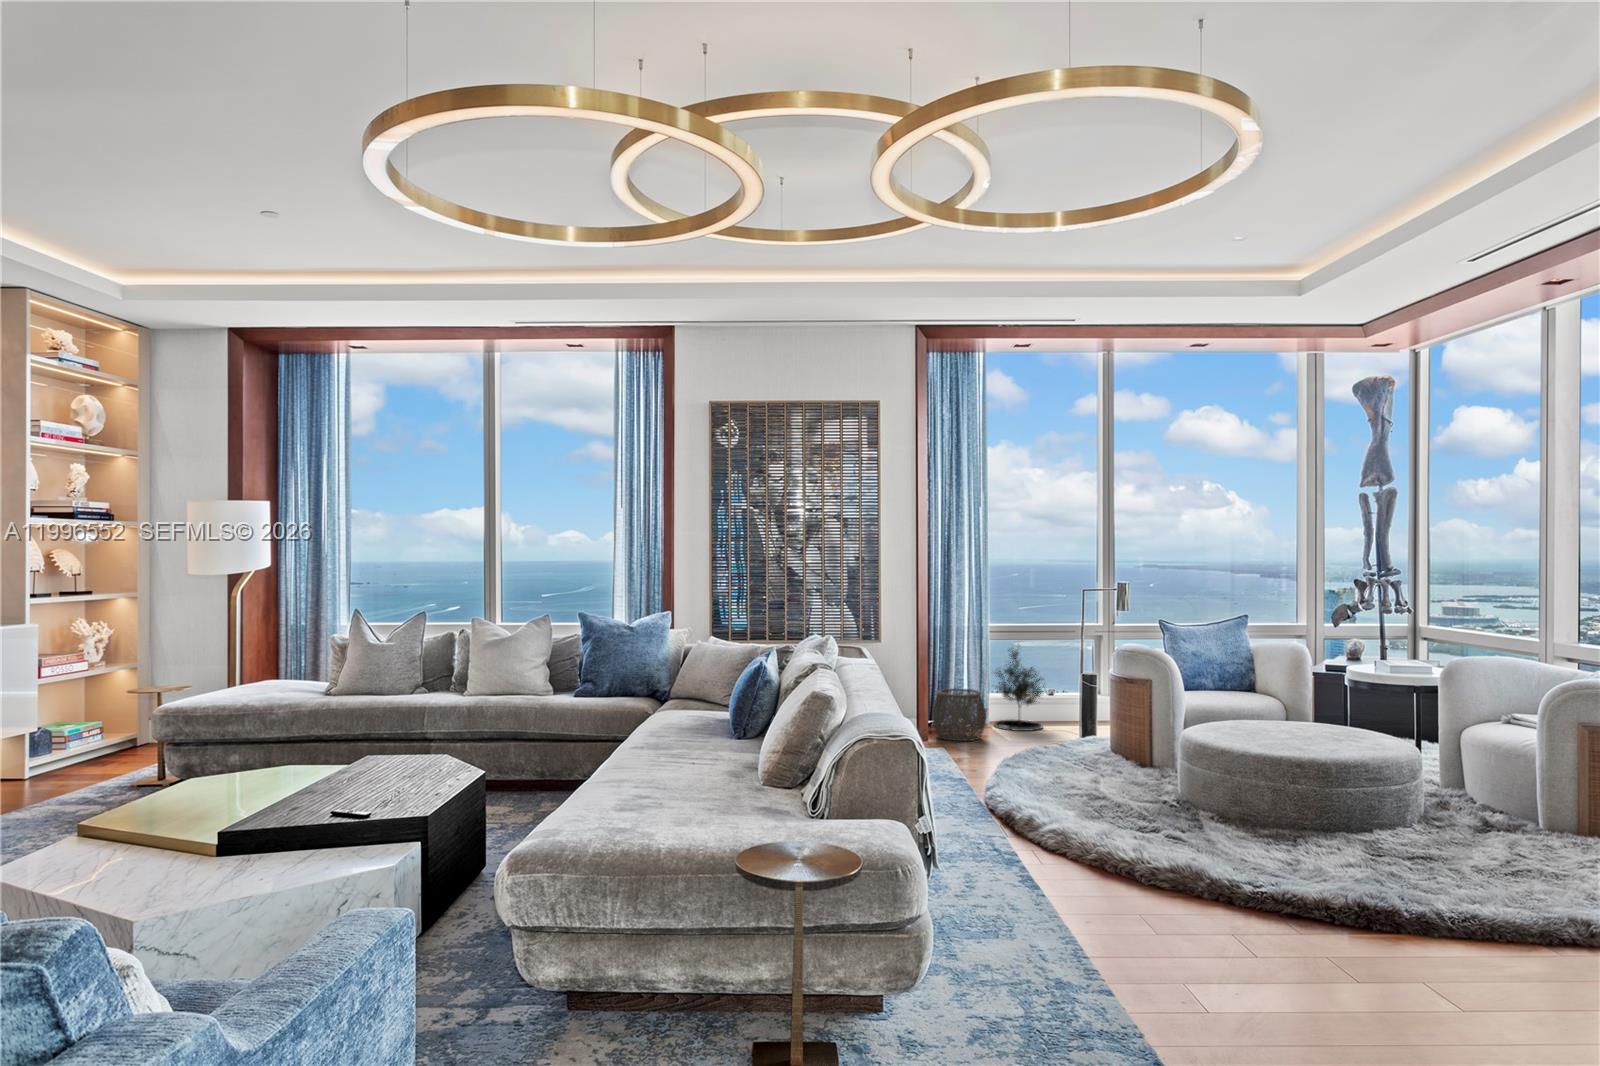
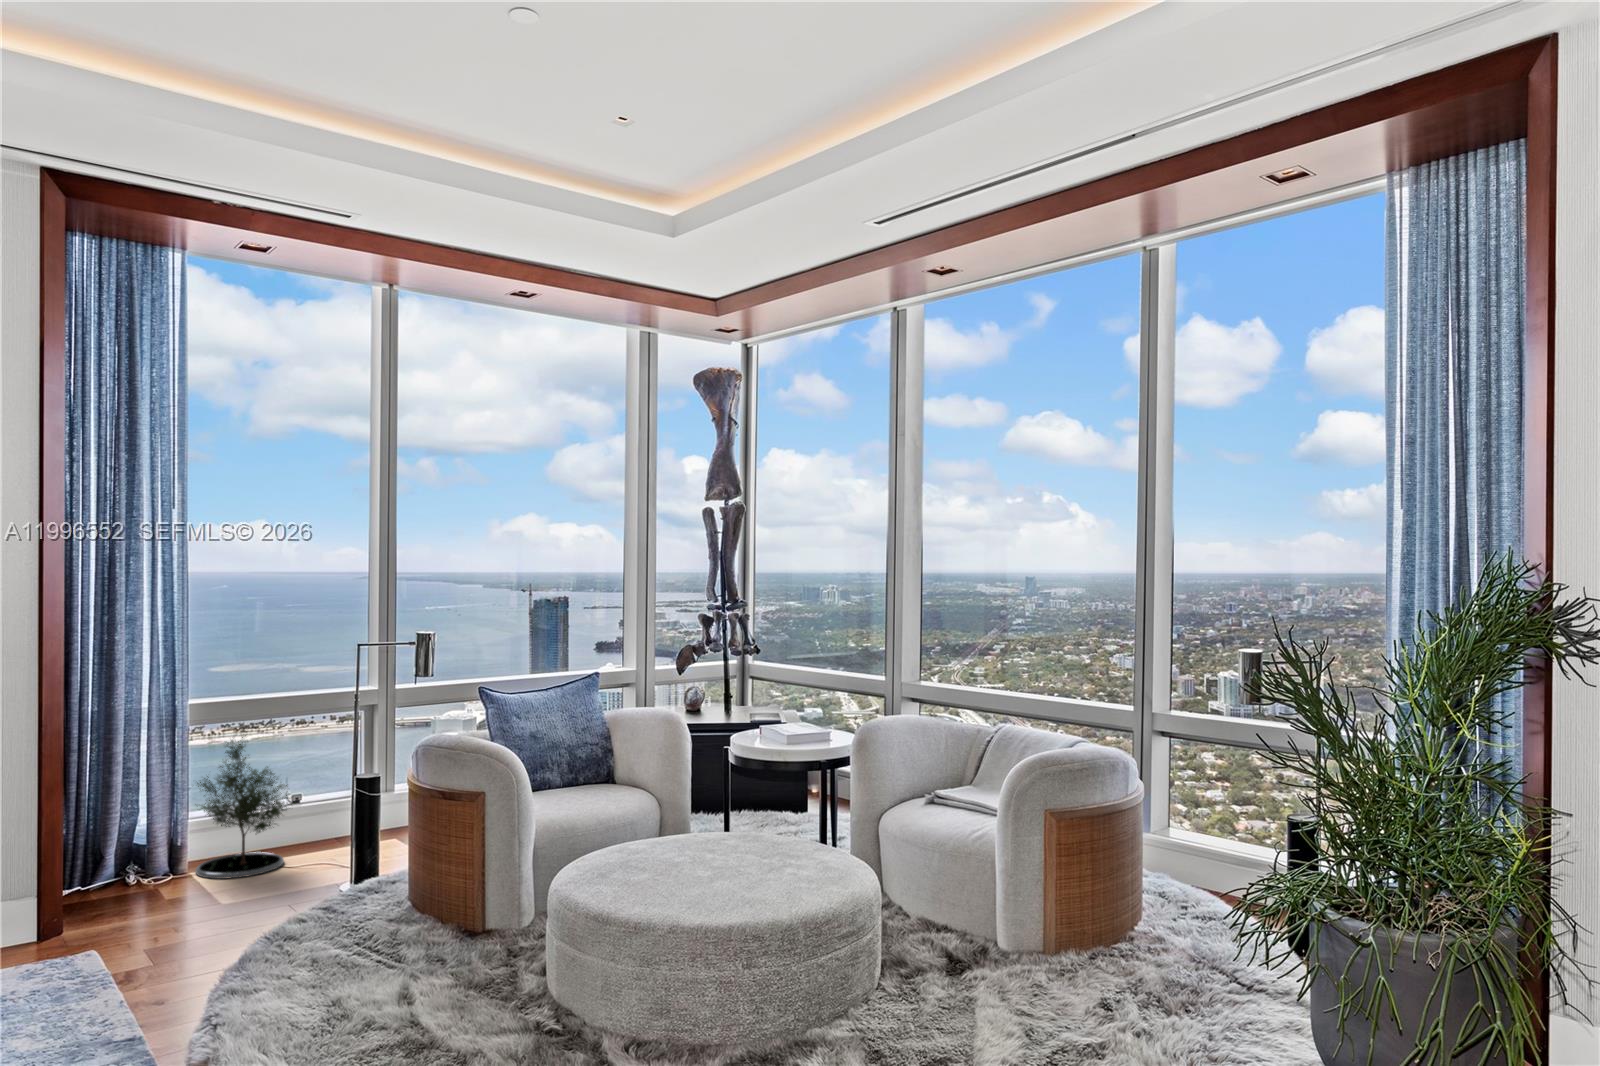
woven basket: present [932,688,986,741] -> none [65,824,178,928]

